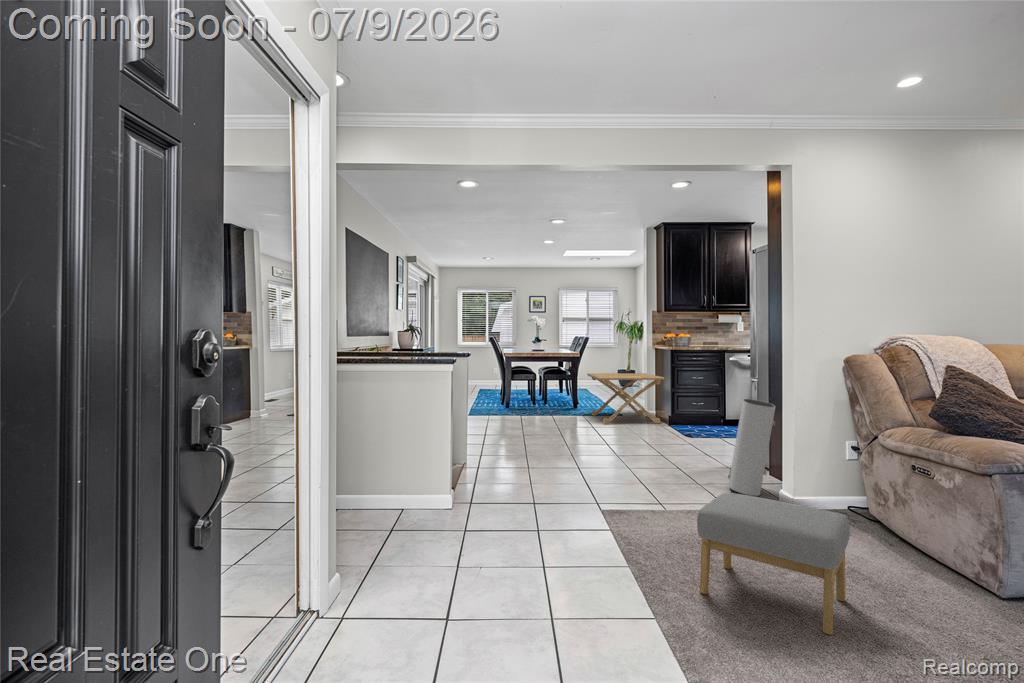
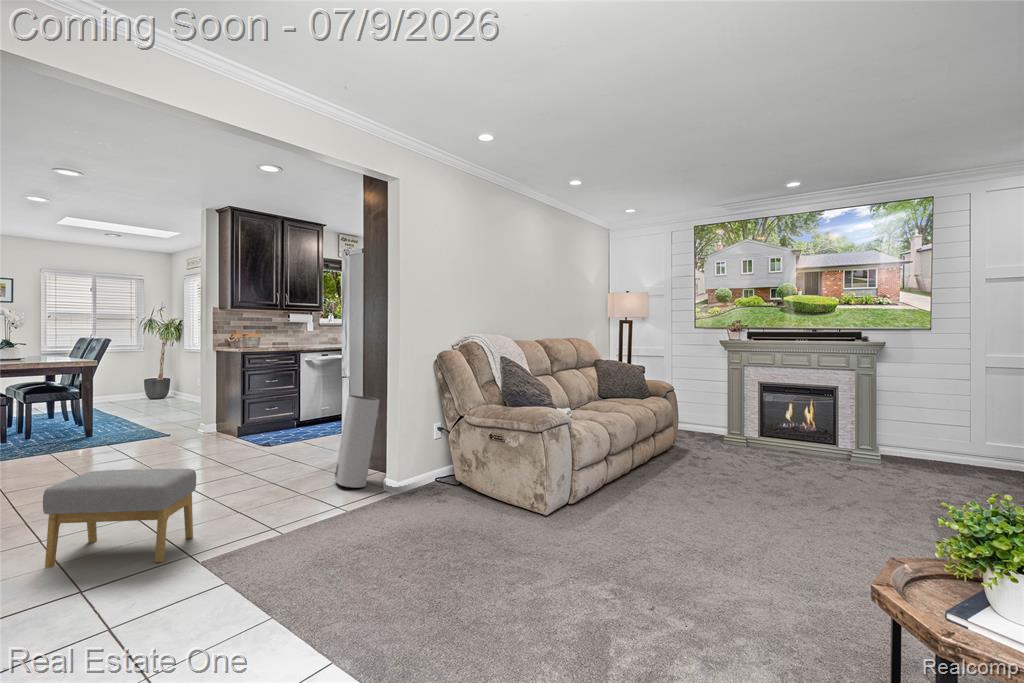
side table: present [587,373,665,424] -> none [121,379,233,444]
footstool: present [697,492,850,635] -> present [43,469,196,568]

